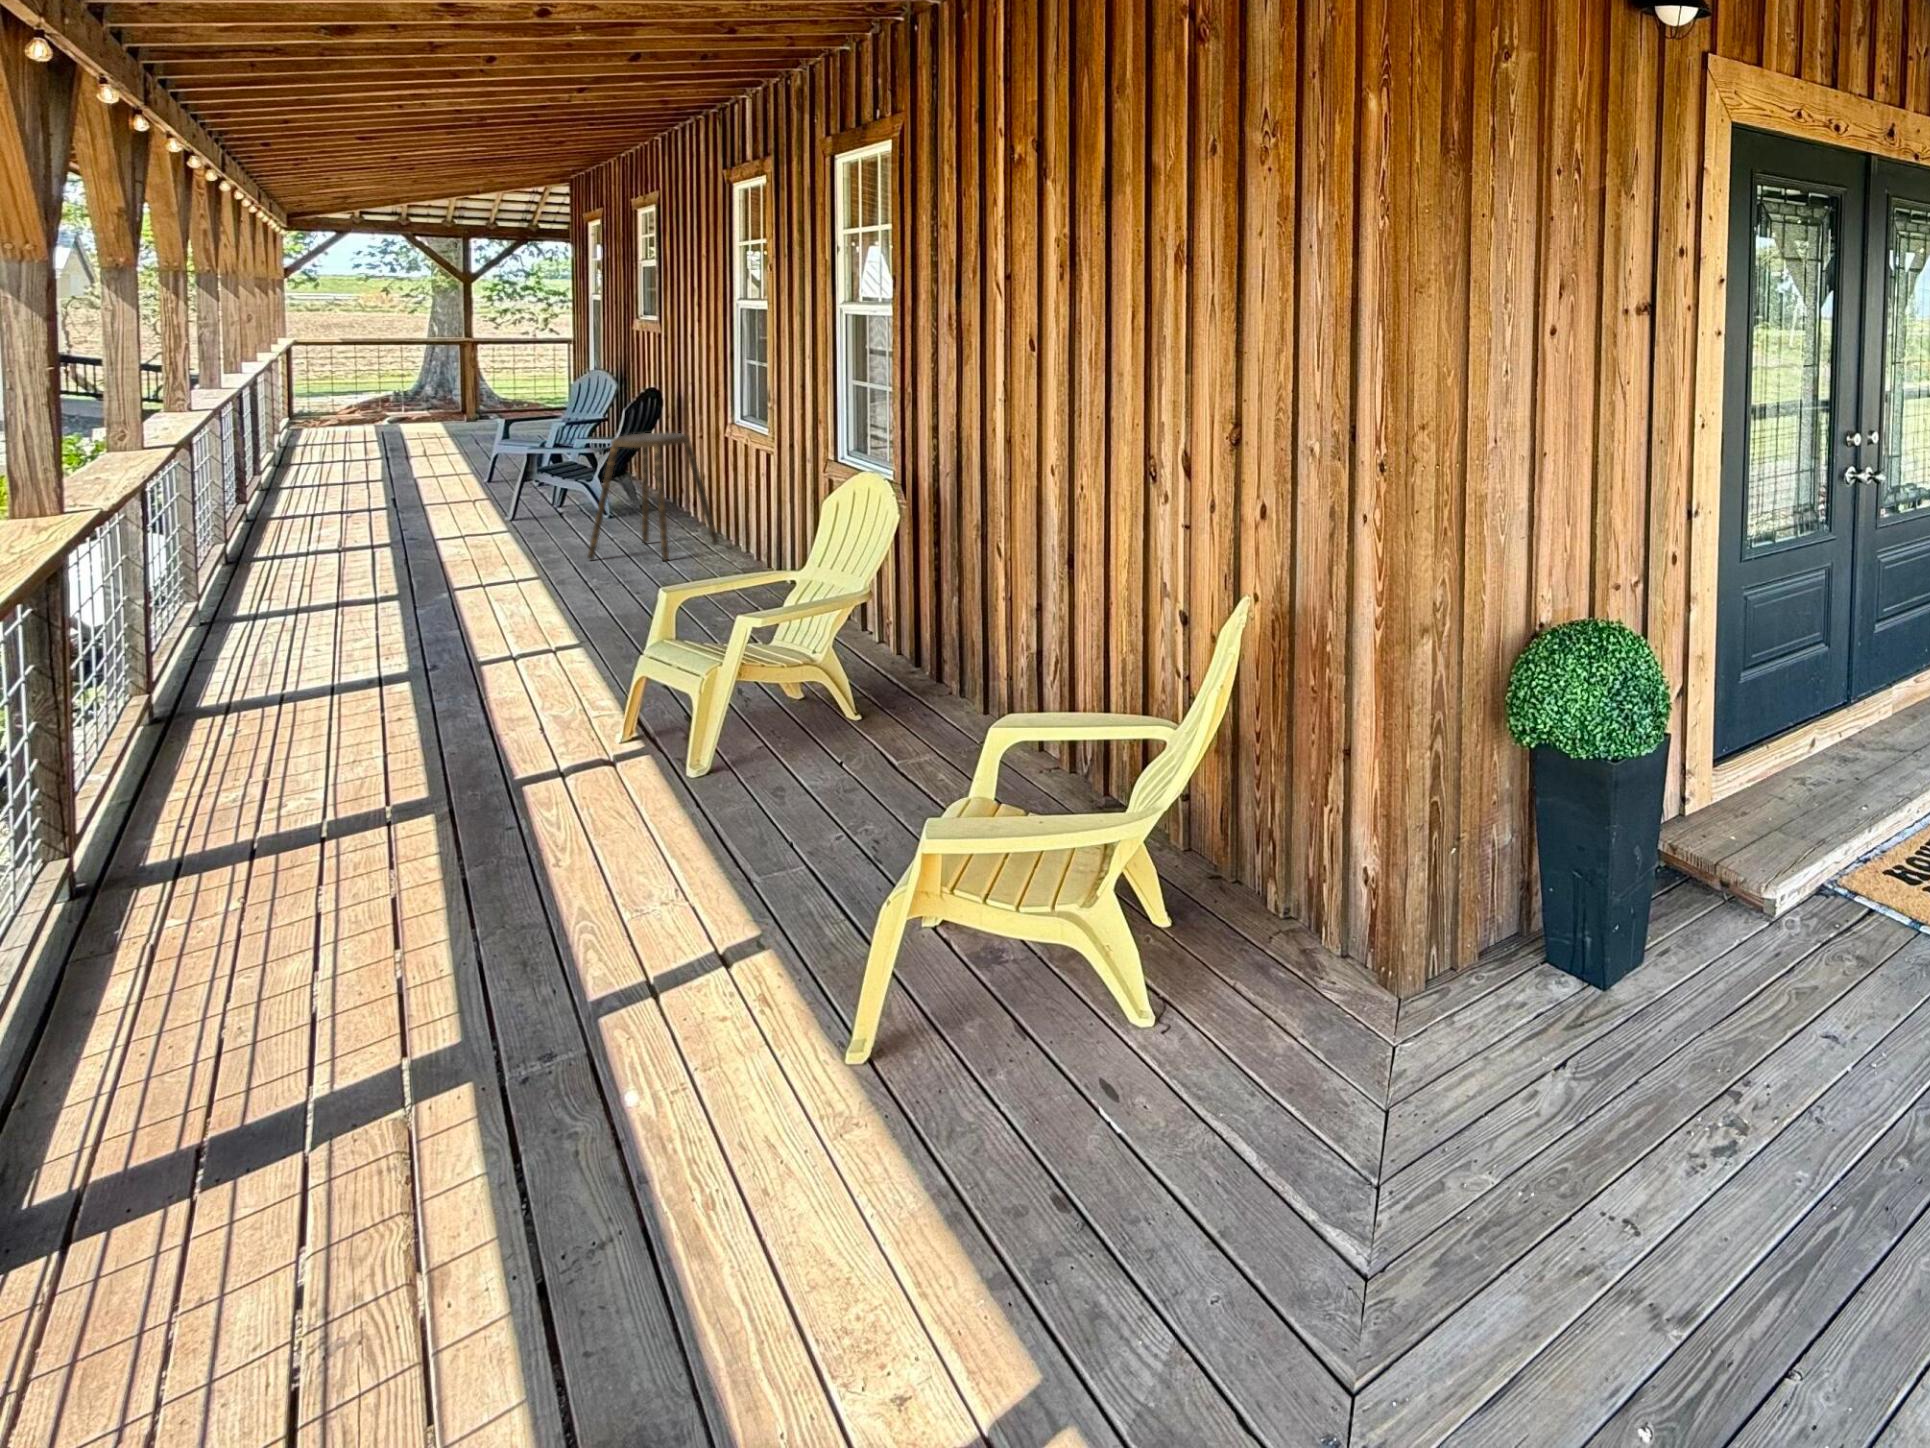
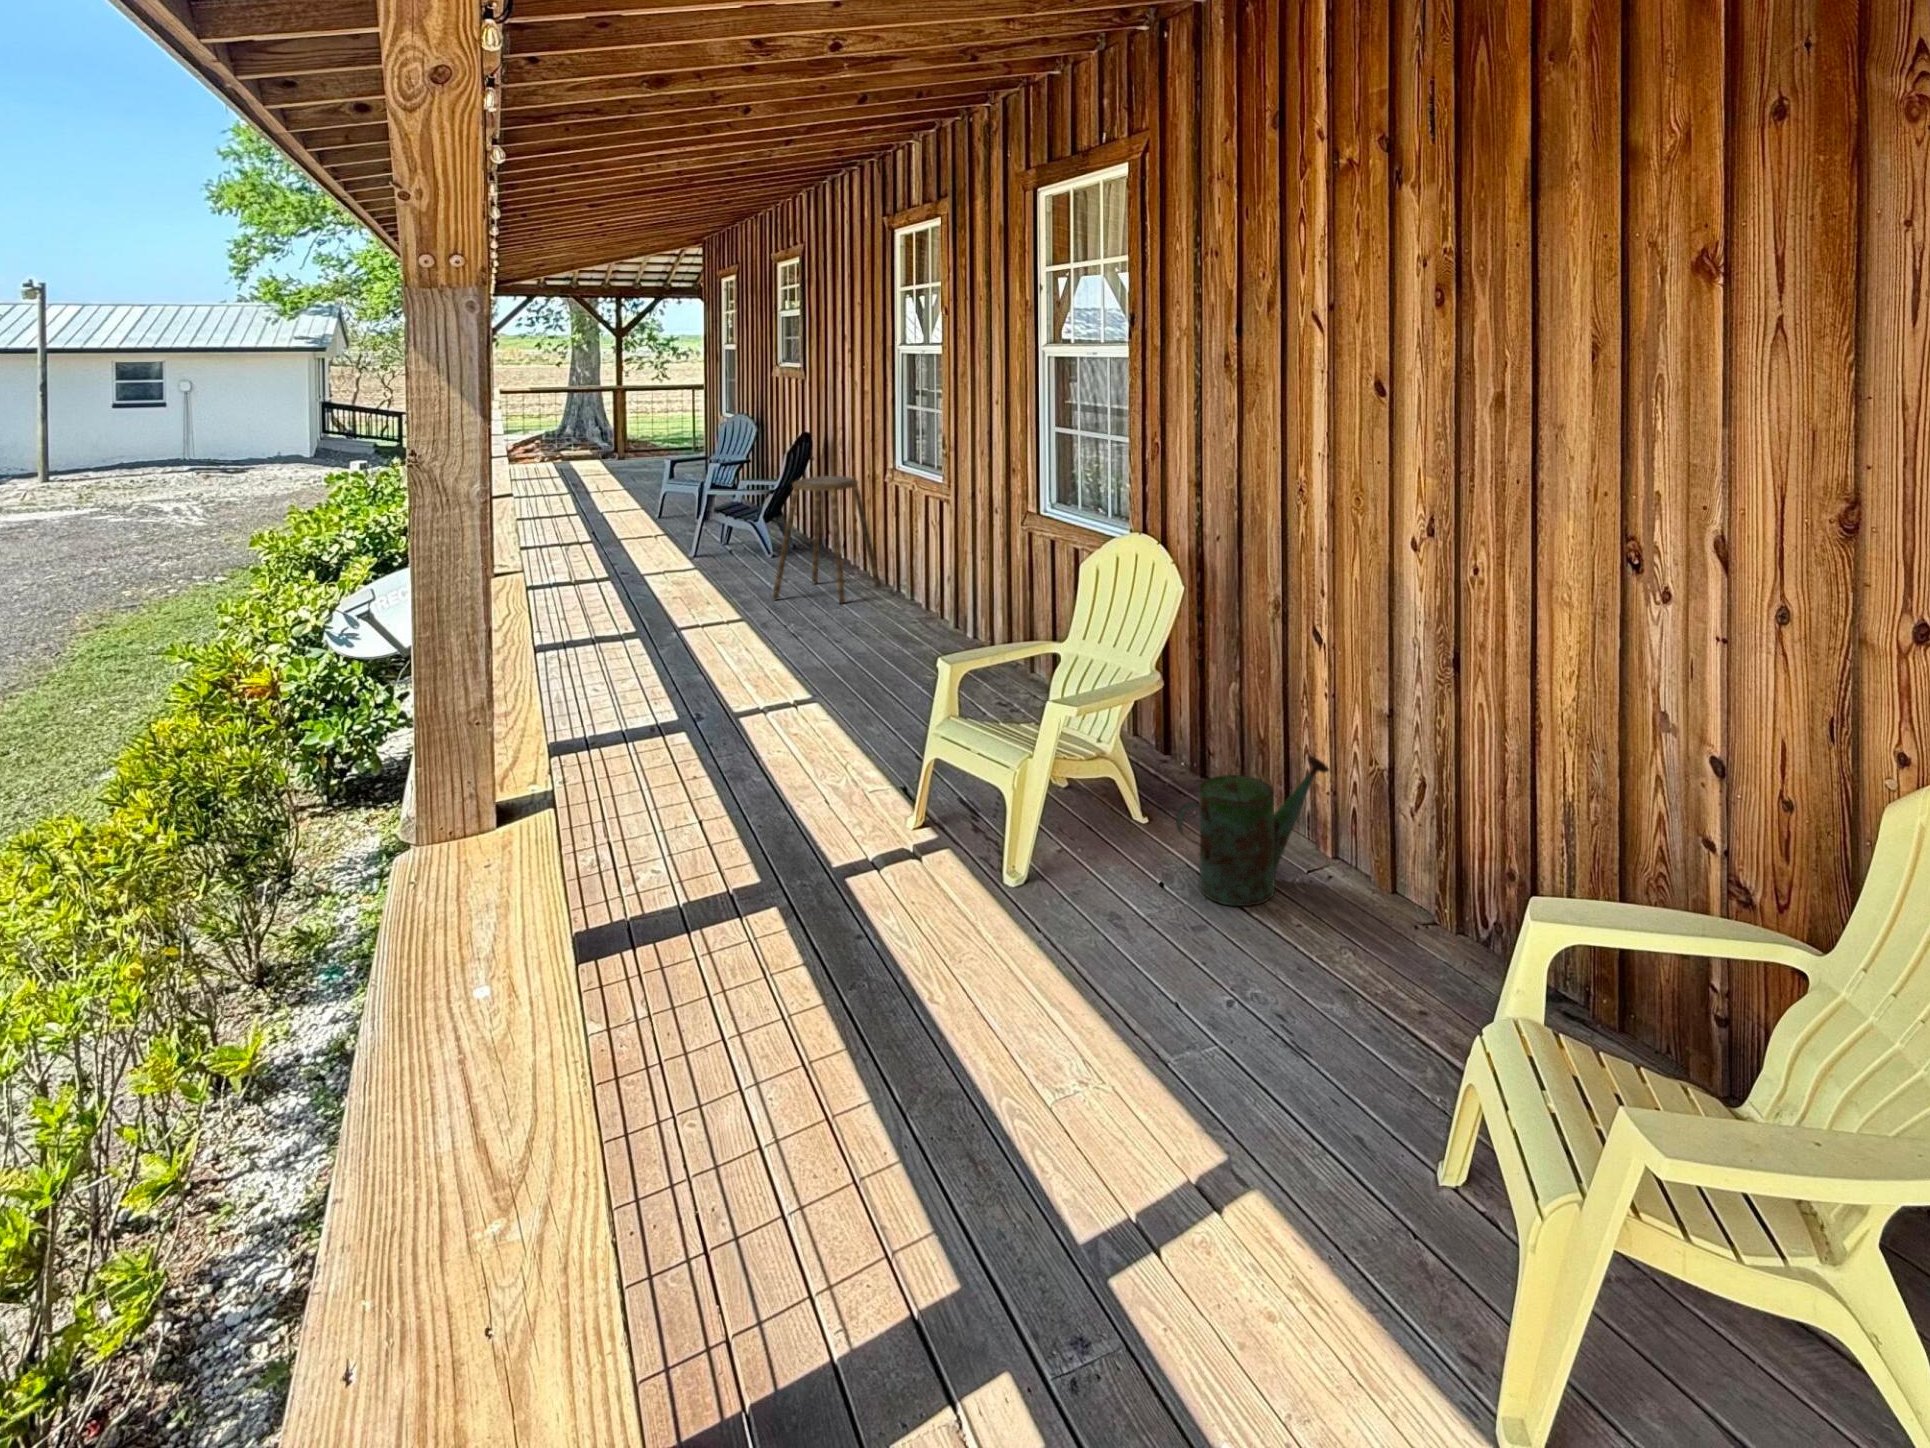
watering can: none [846,648,998,773] -> present [1176,756,1329,906]

